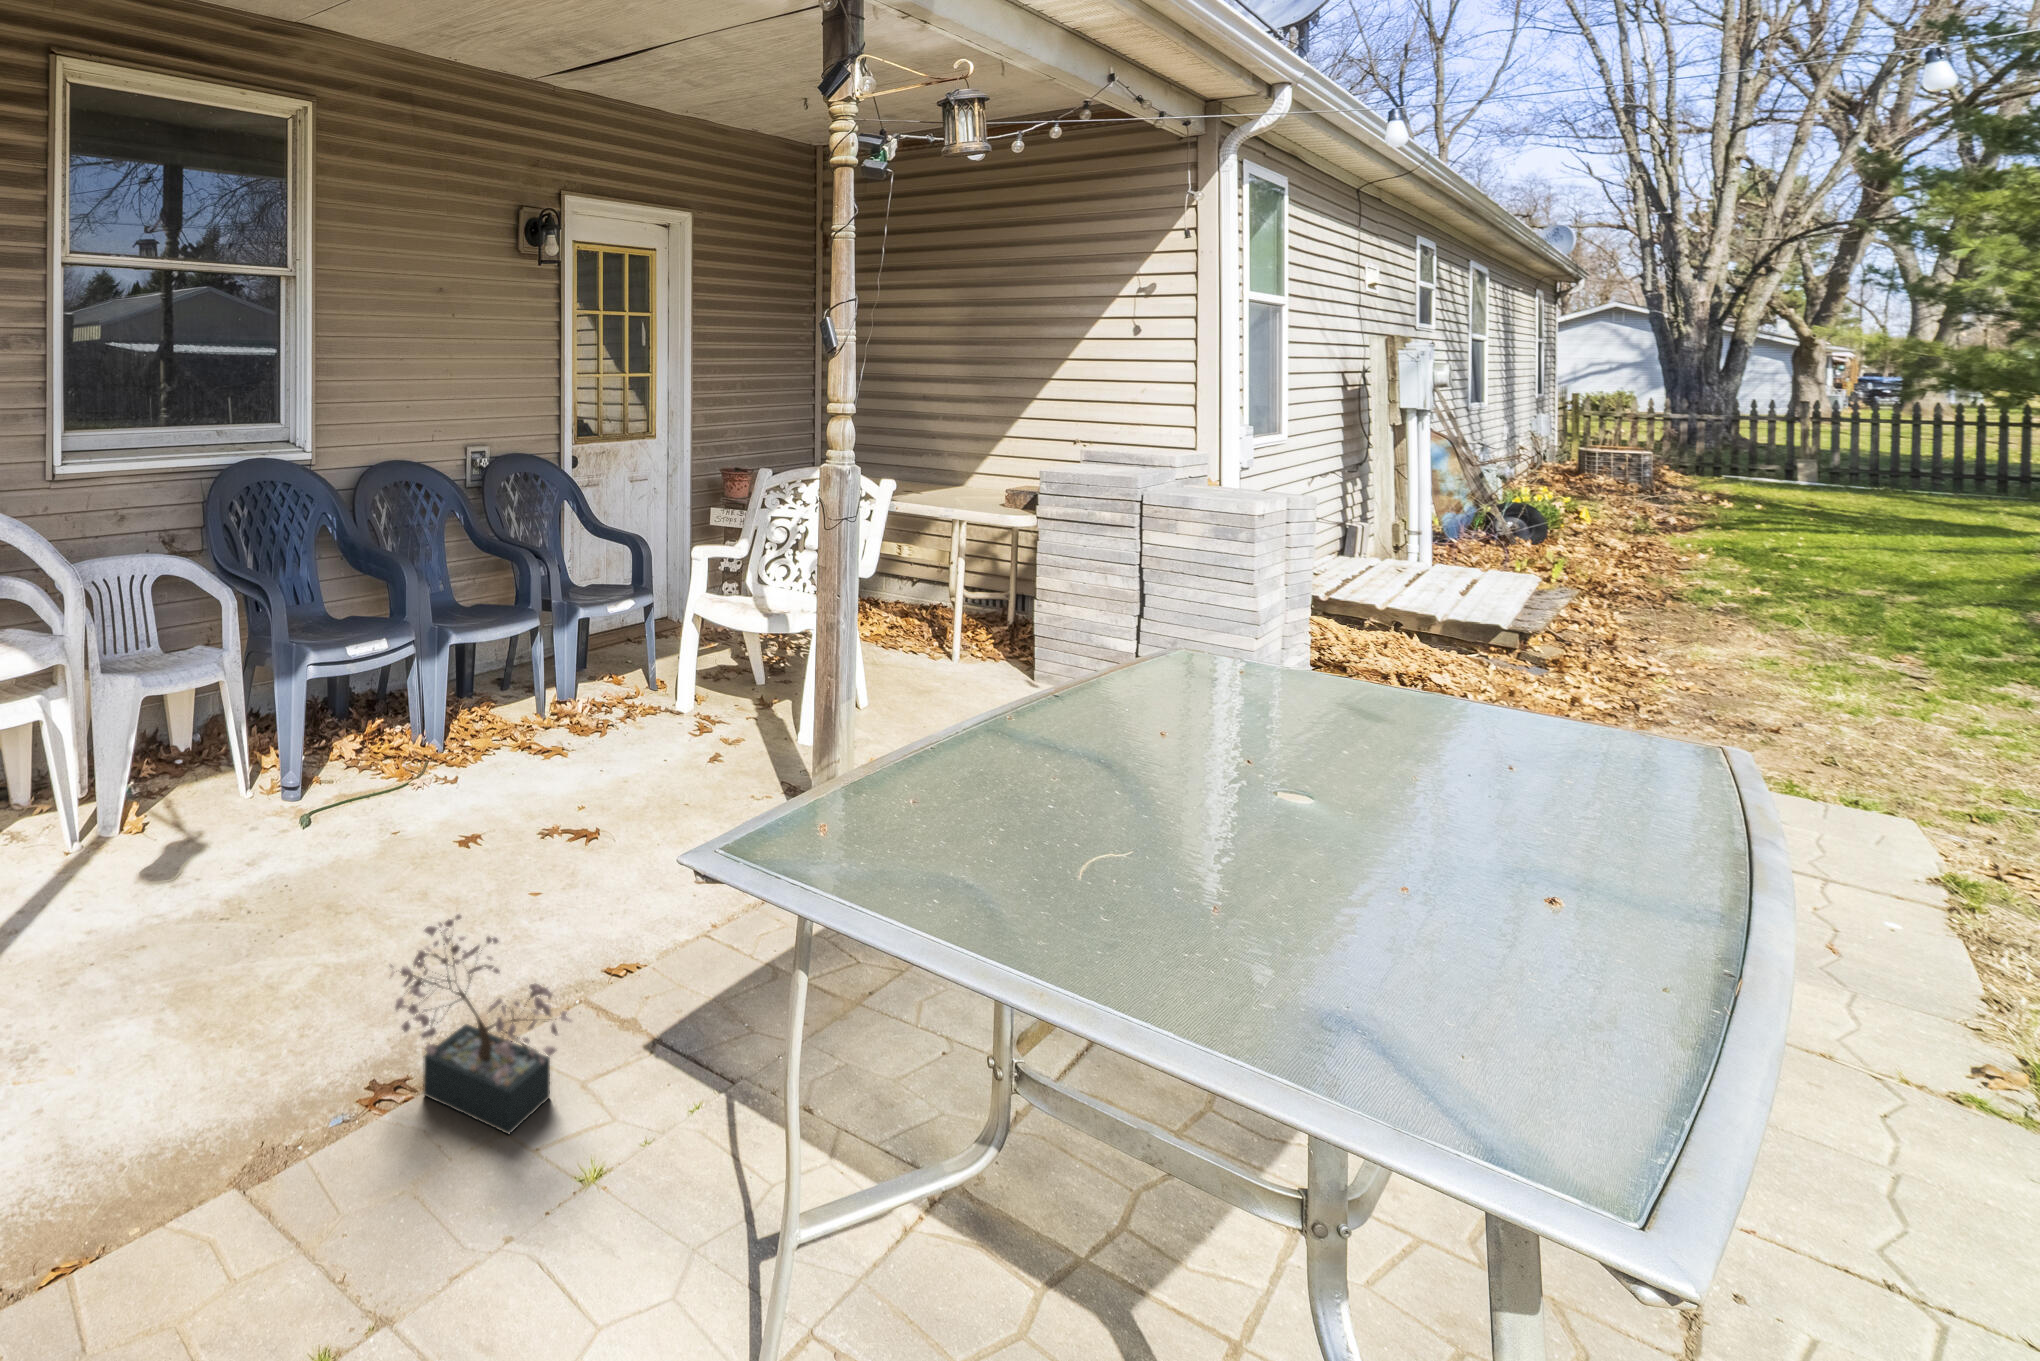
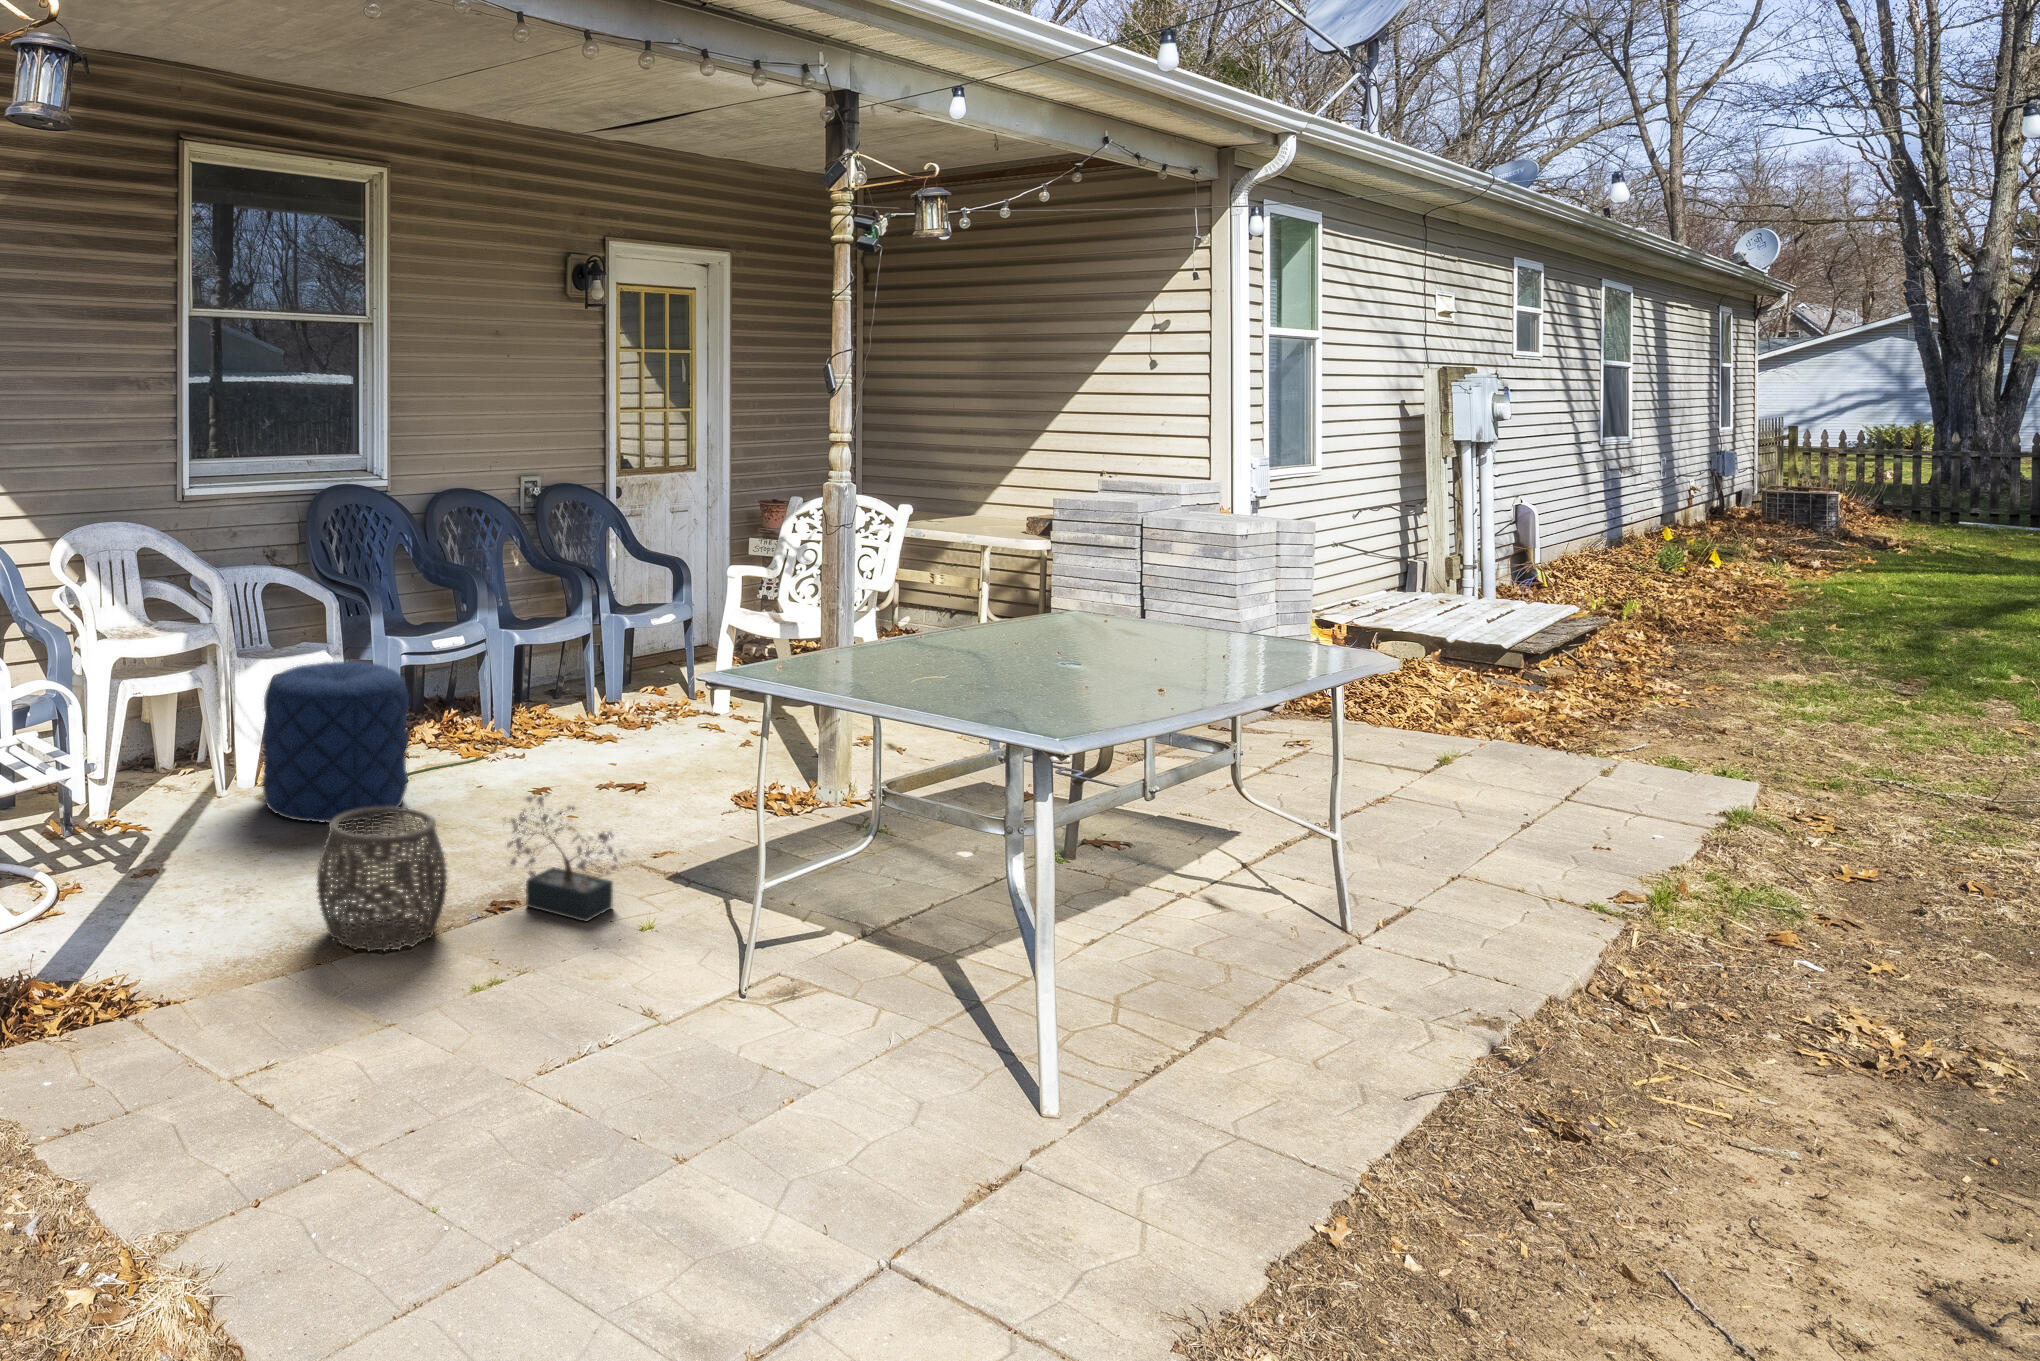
pouf: none [115,683,303,905] -> present [262,661,409,823]
woven basket: none [86,959,296,1226] -> present [317,807,448,951]

